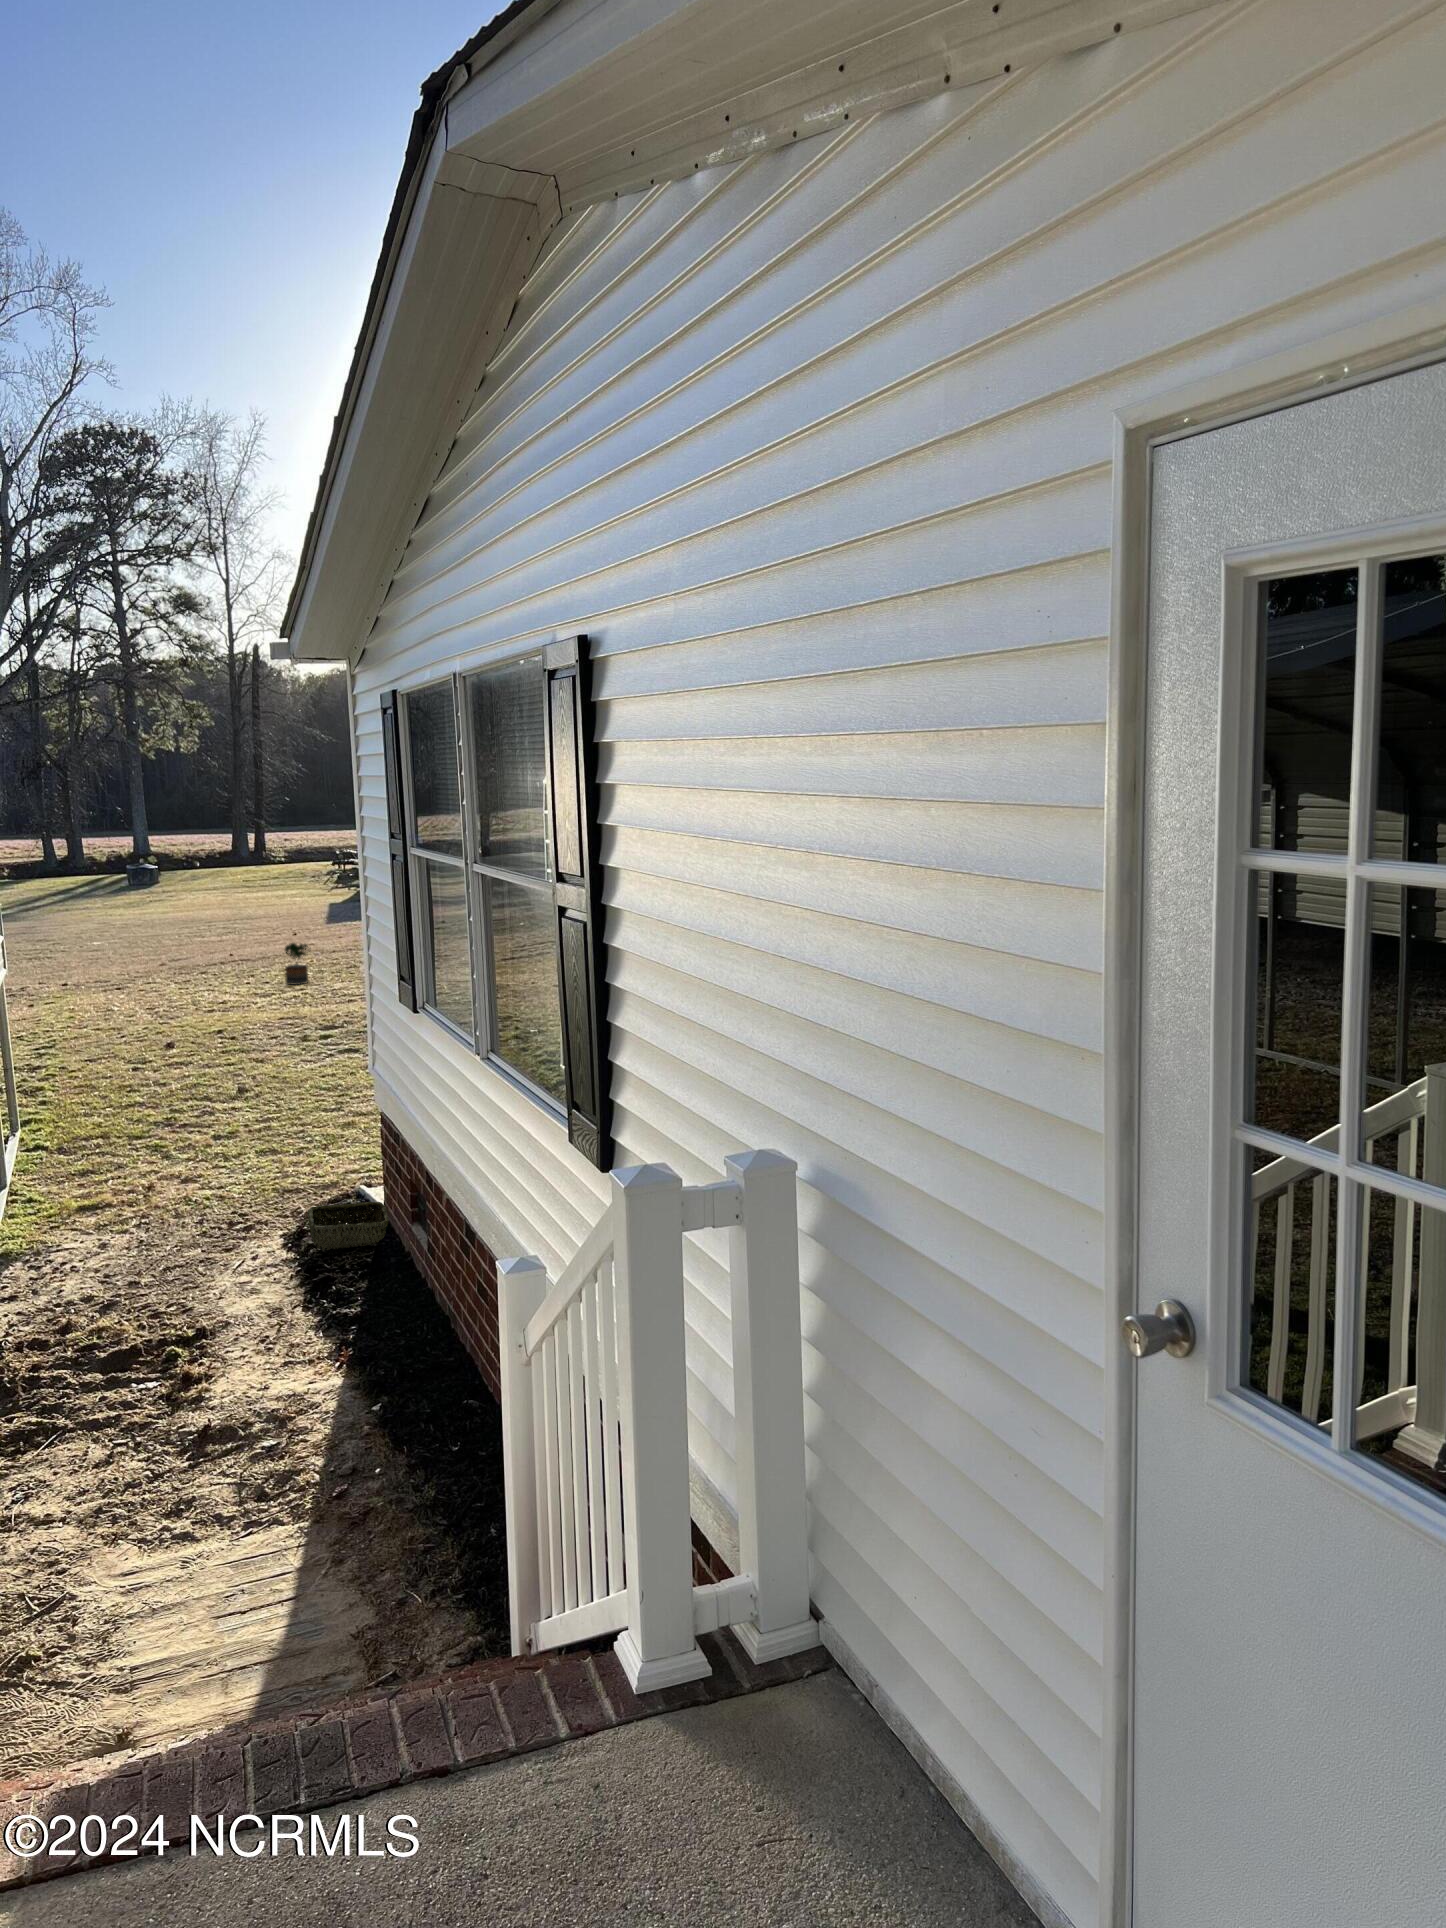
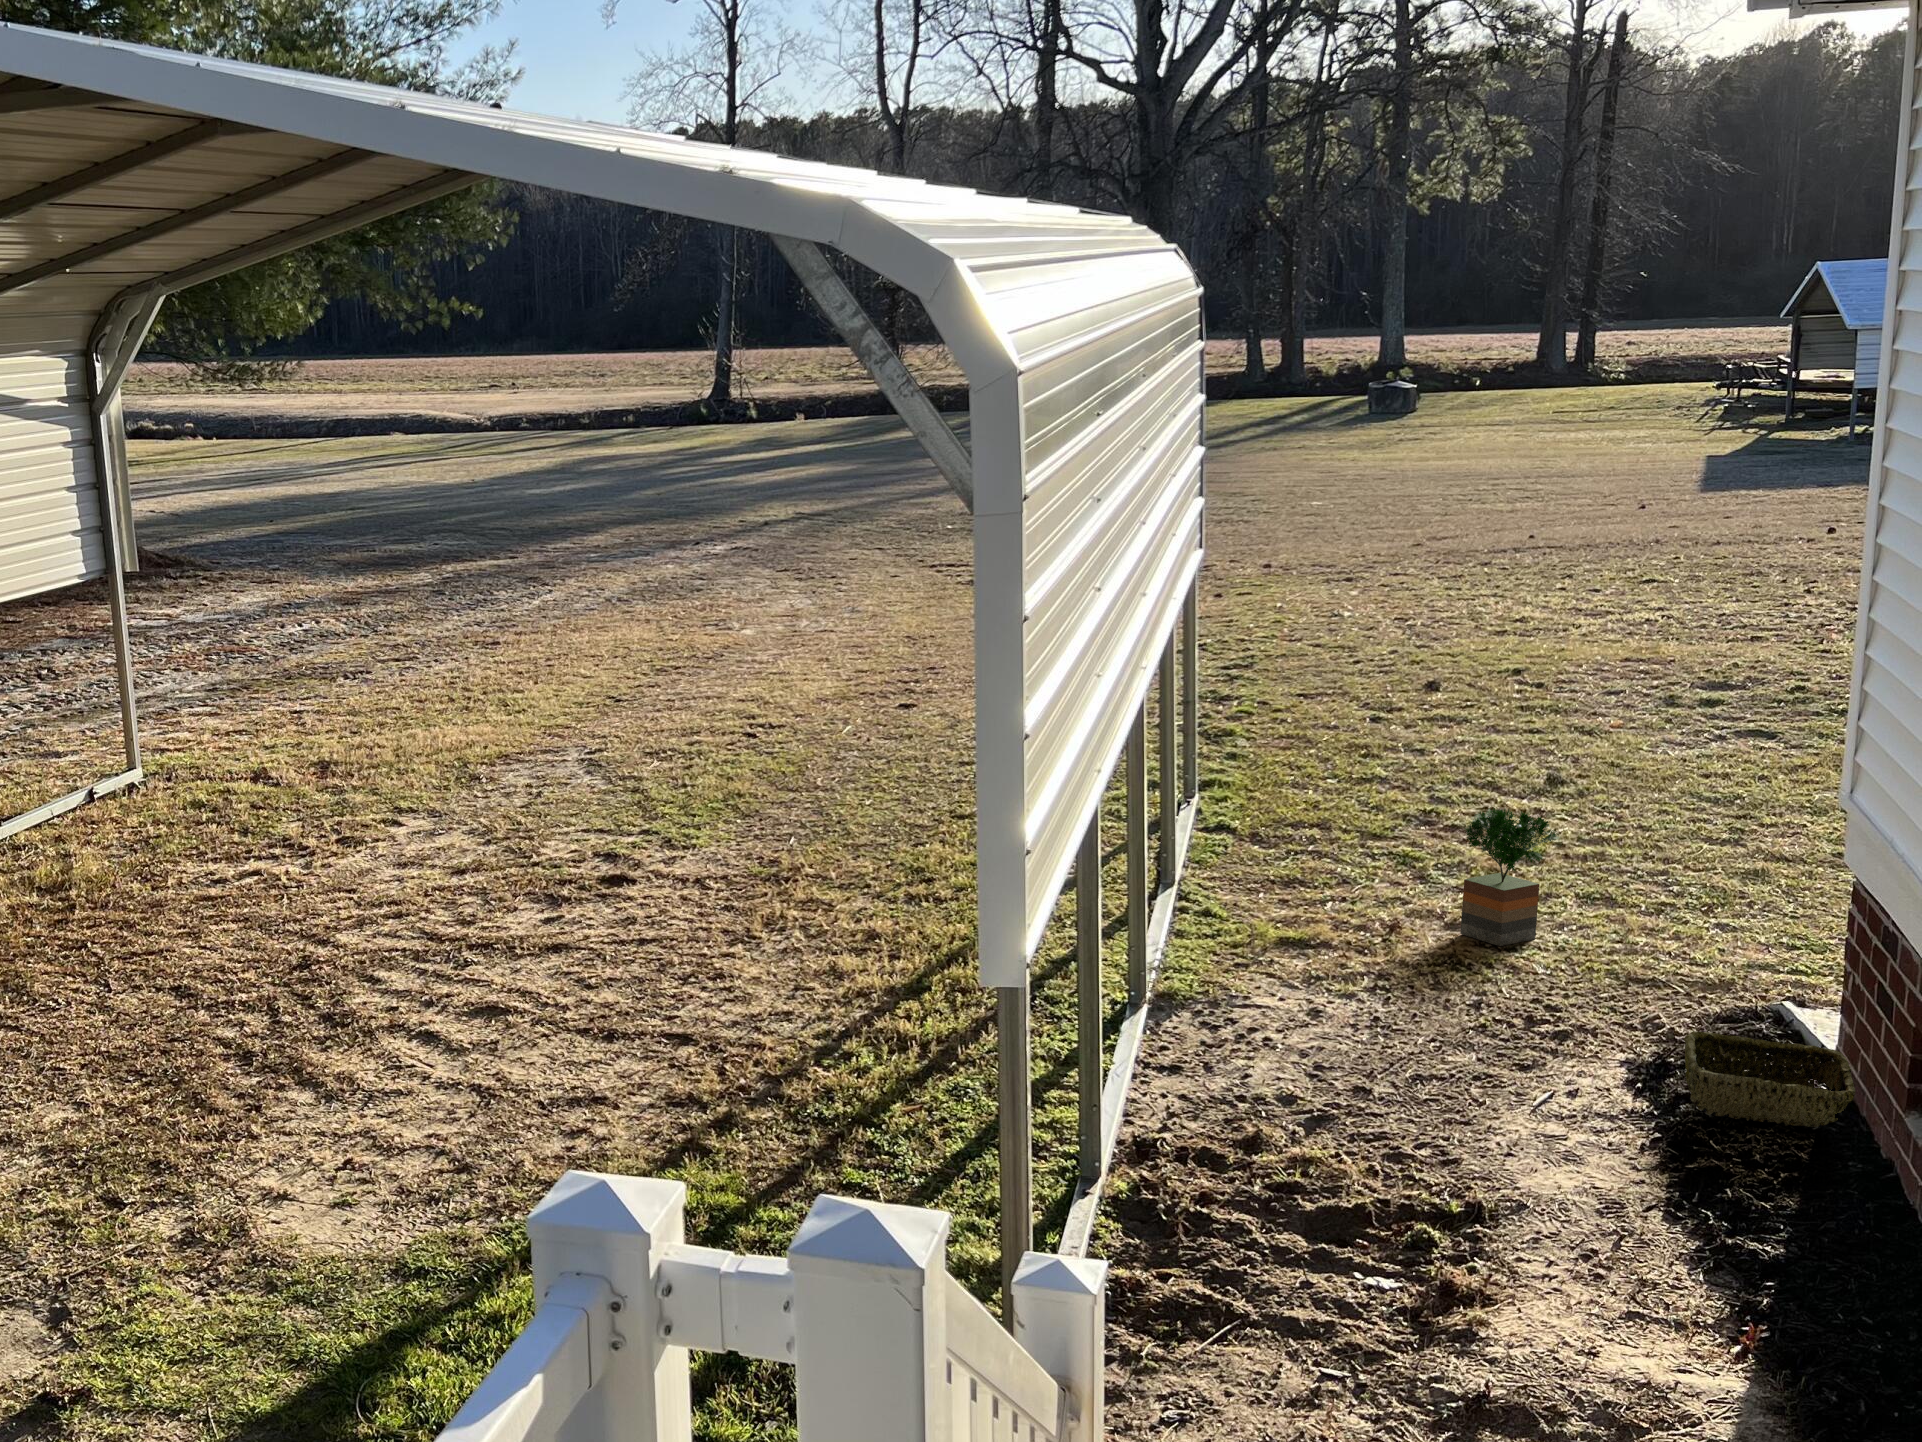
potted tree: present [285,943,311,985] -> present [1460,808,1559,946]

